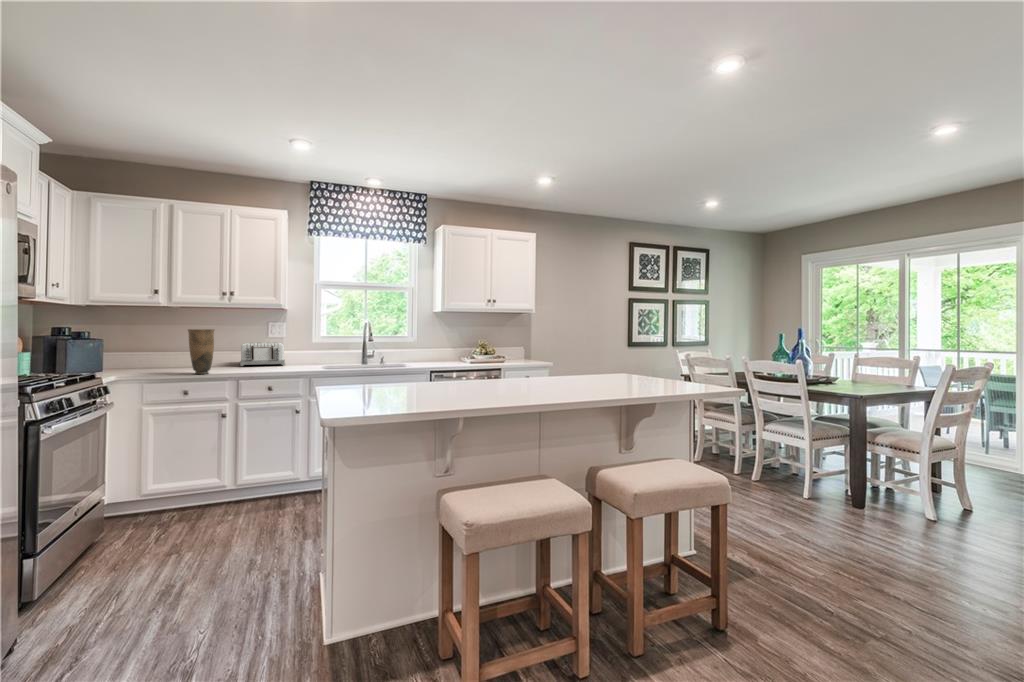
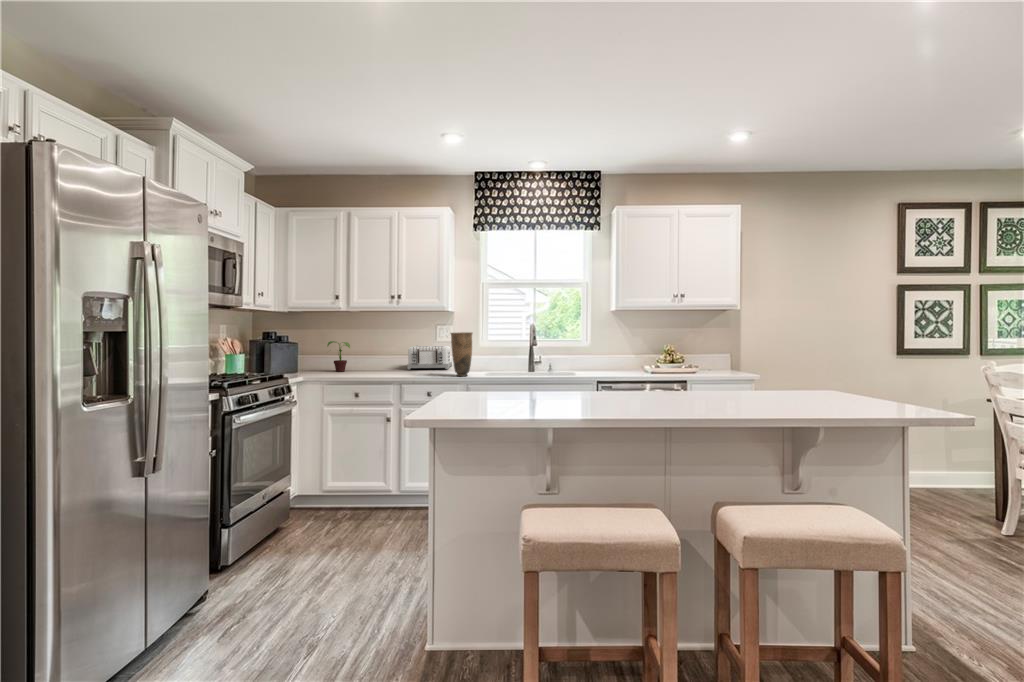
vase: present [188,329,214,374] -> present [451,332,472,376]
potted plant: none [143,338,174,370] -> present [327,341,350,372]

